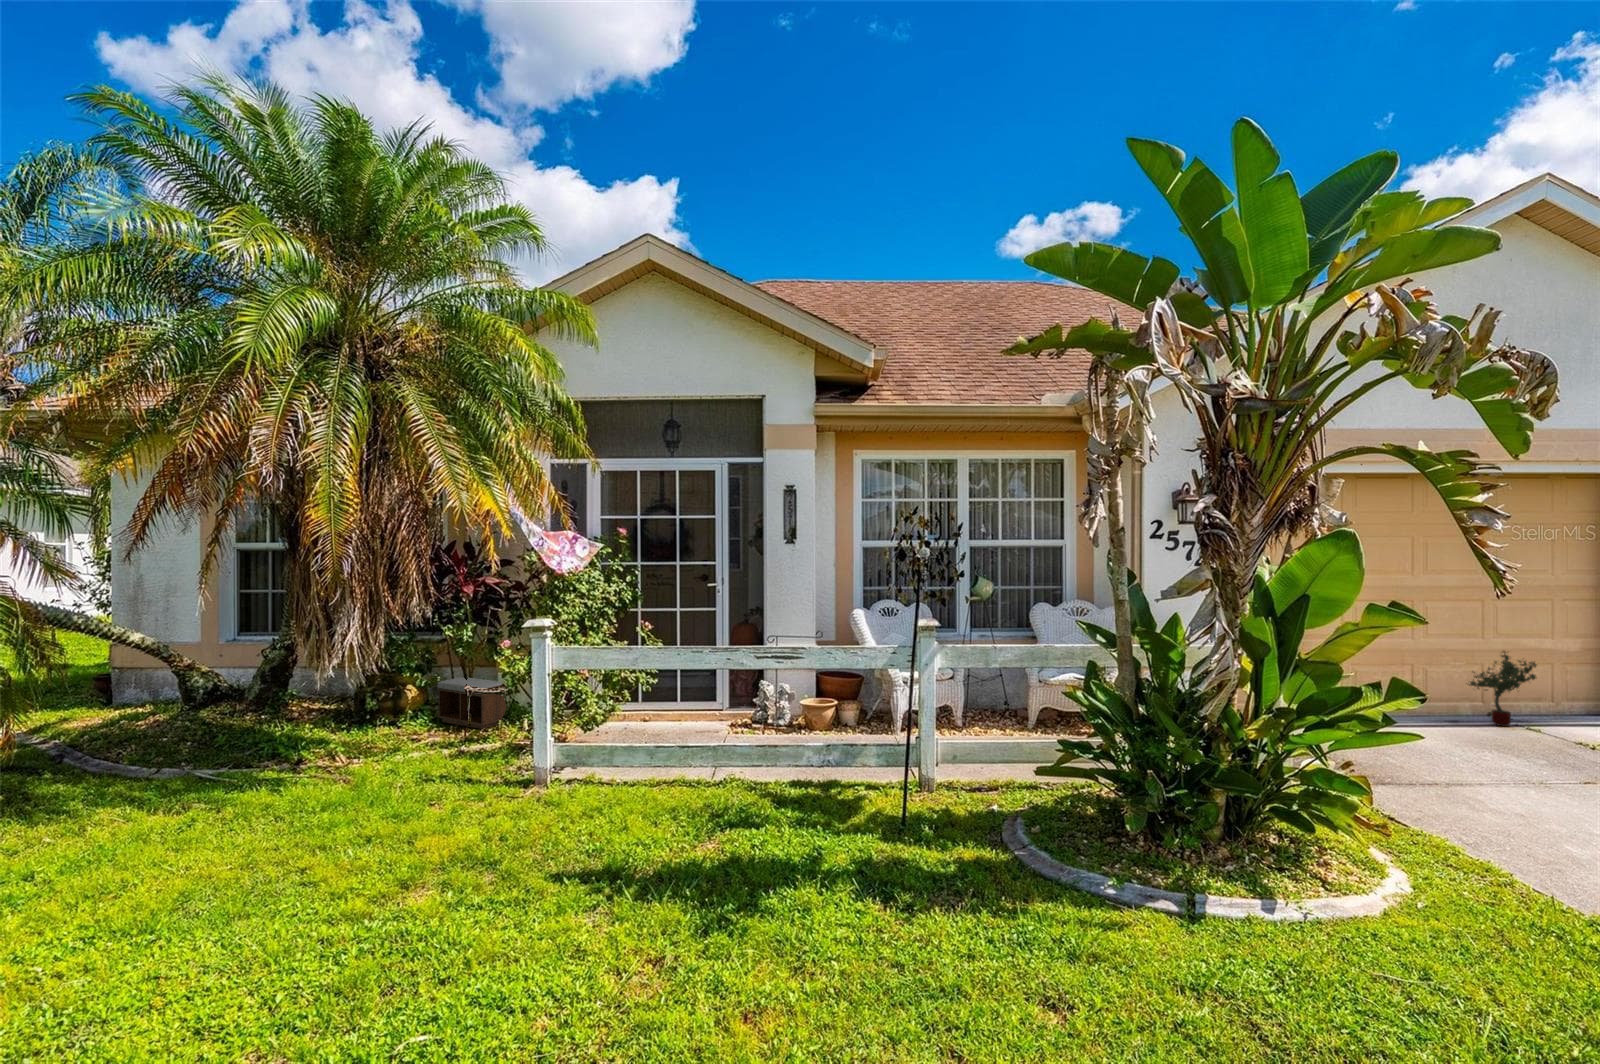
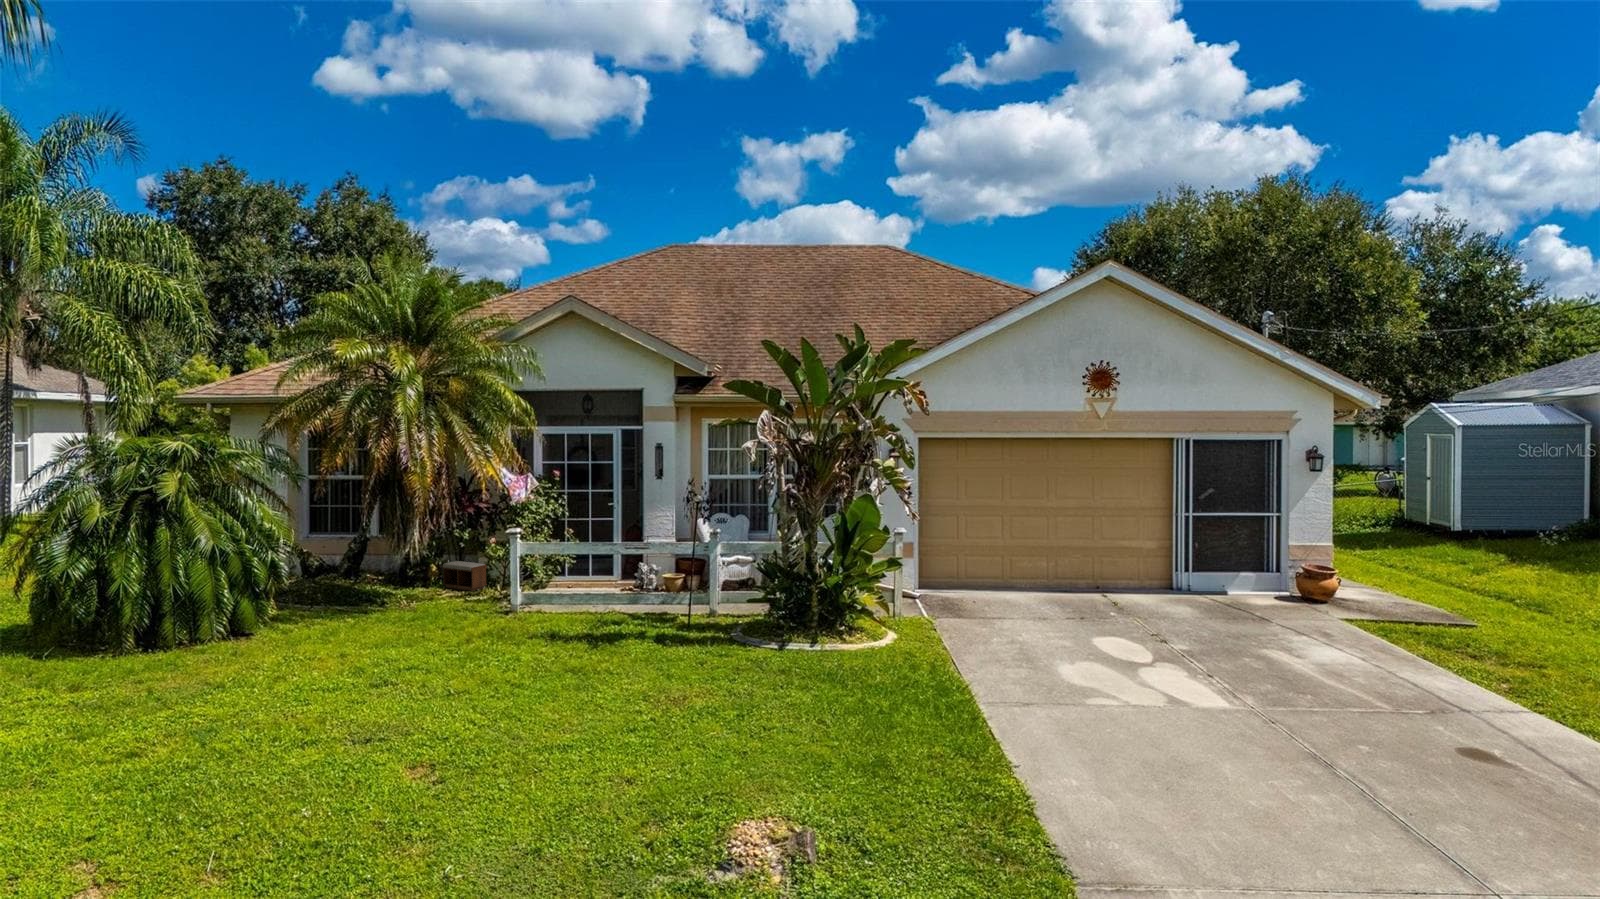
potted tree: present [1469,651,1536,726] -> none [1041,544,1077,586]

